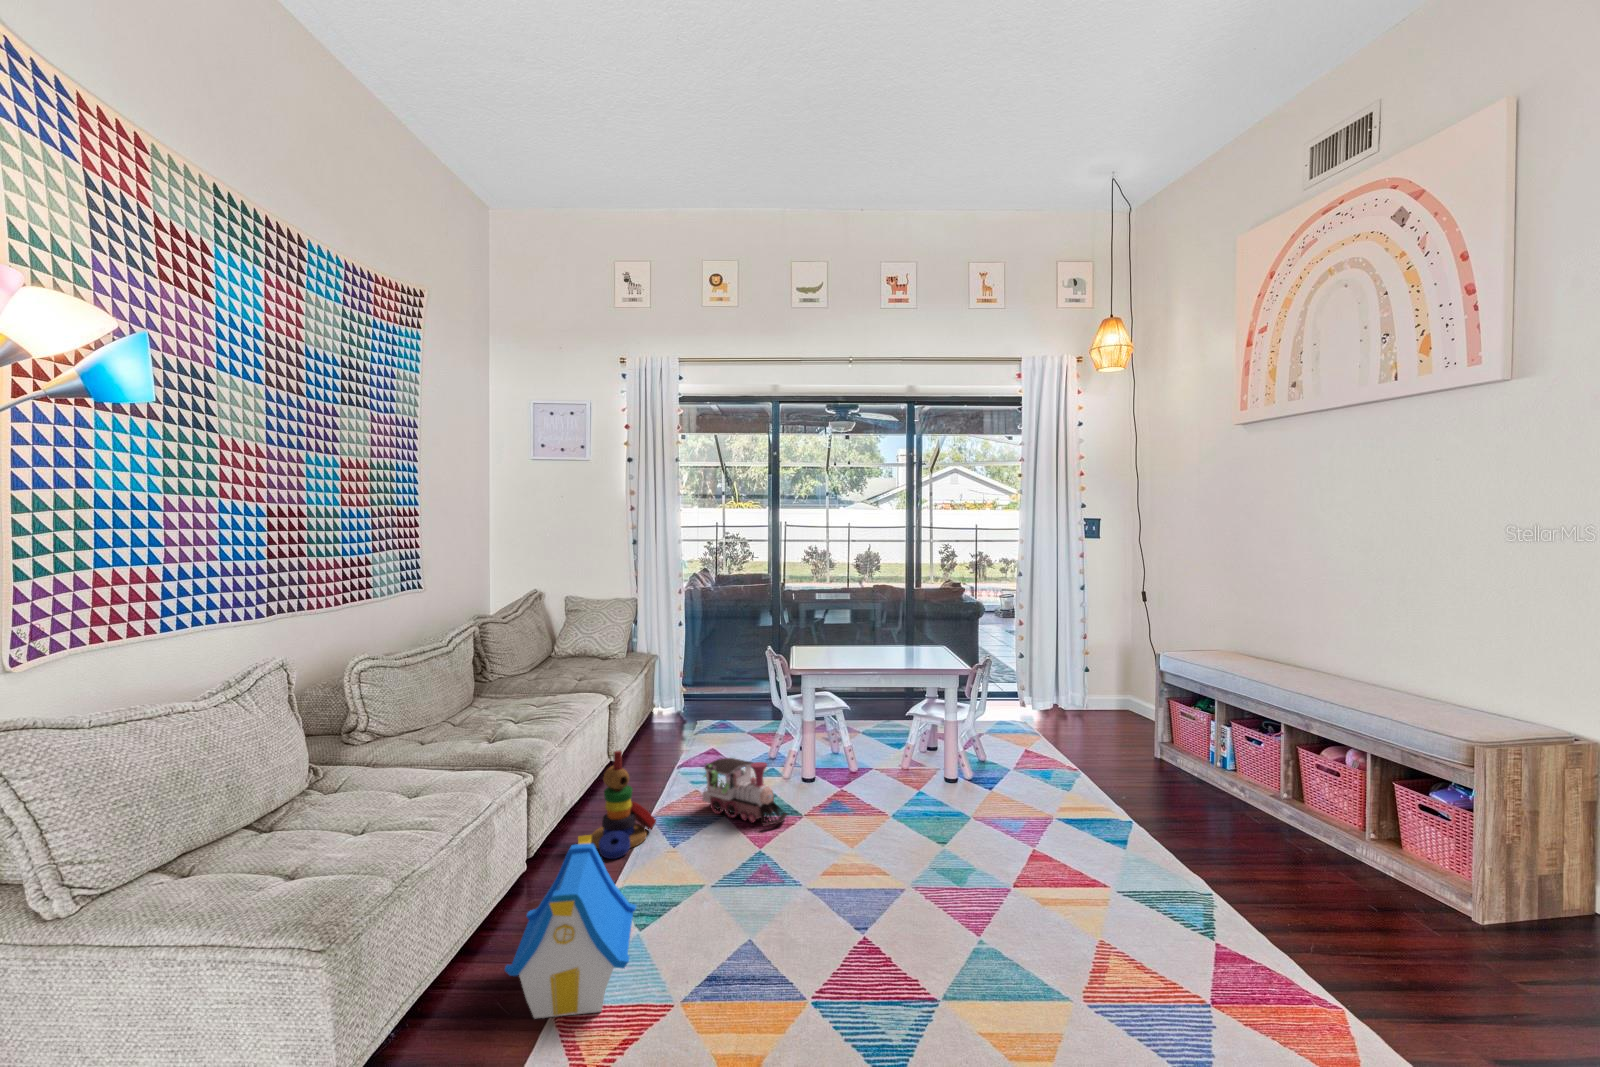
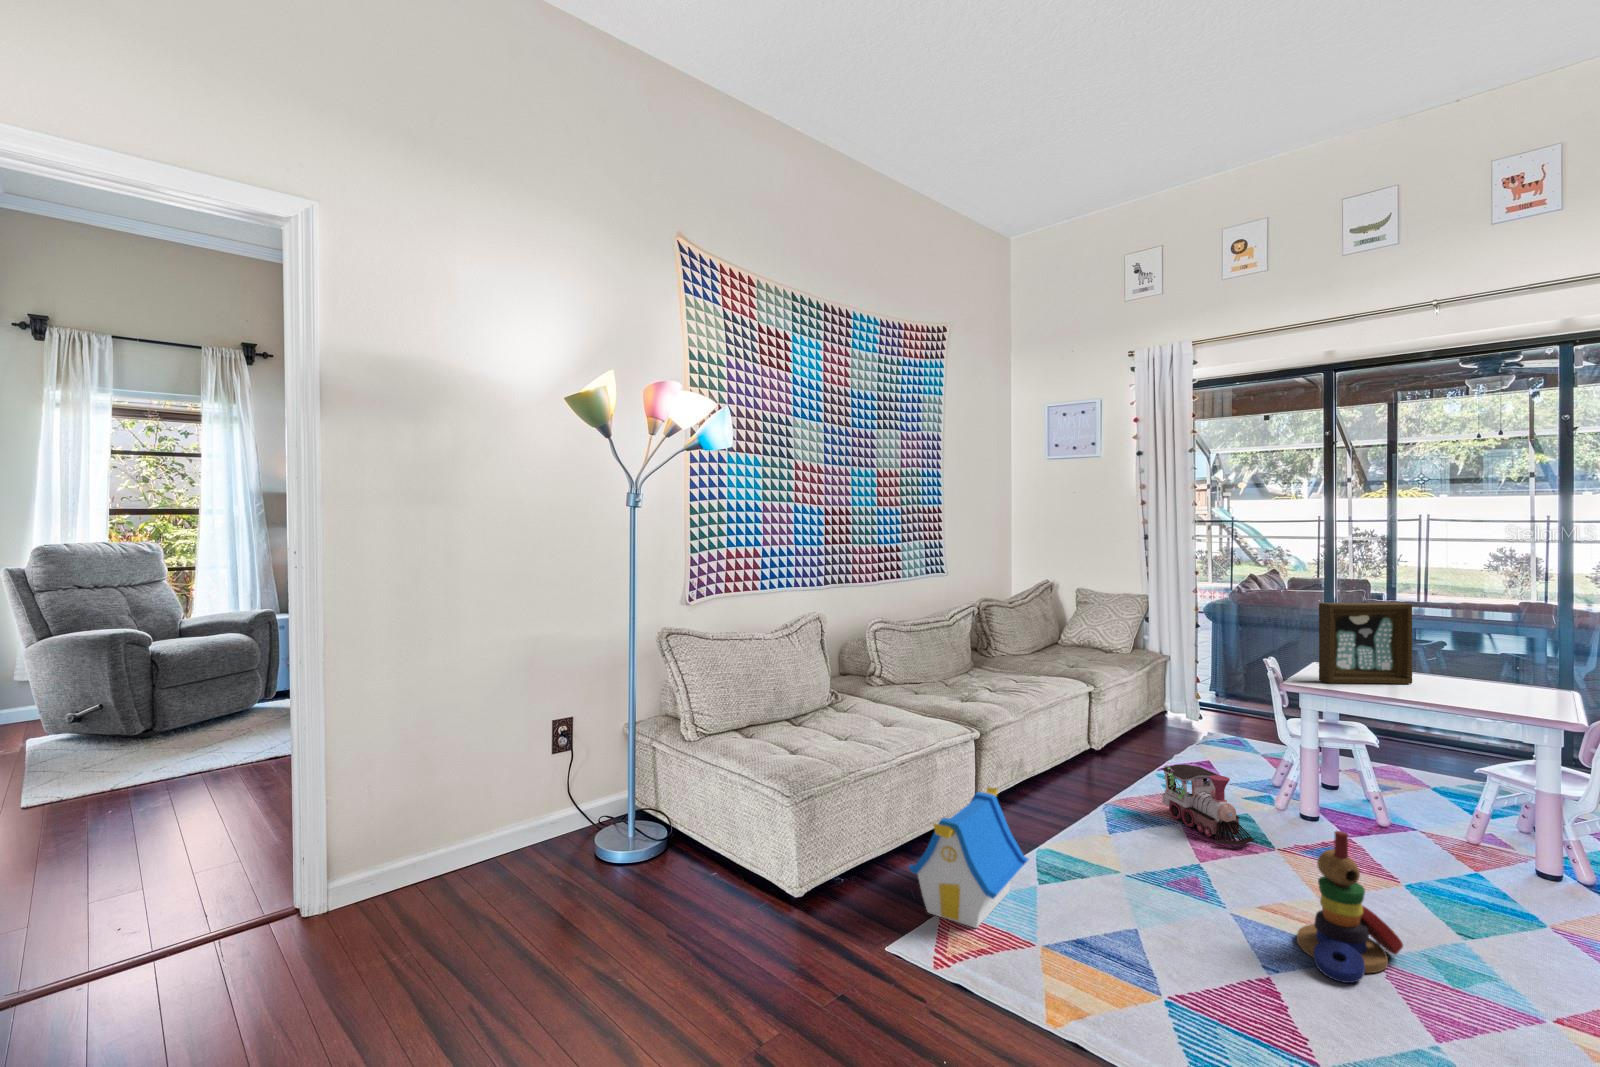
picture frame: none [806,590,864,663] -> present [1319,602,1412,684]
stacking toy: present [591,751,656,859] -> present [1297,831,1403,983]

